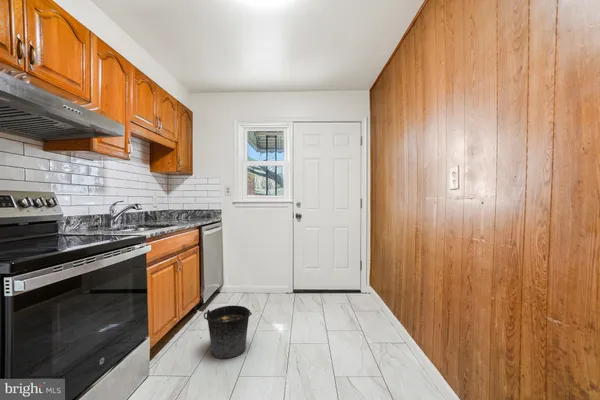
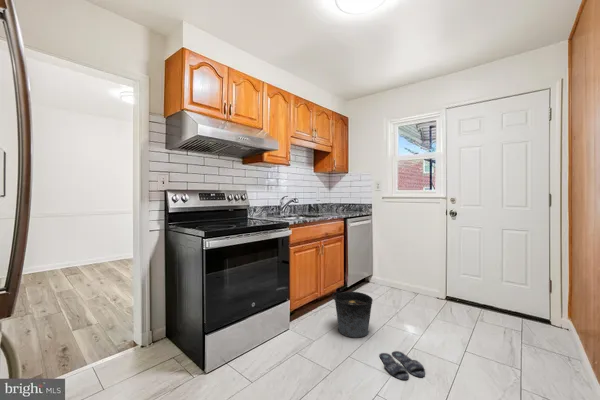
slippers: none [268,354,313,381] -> present [379,351,425,380]

